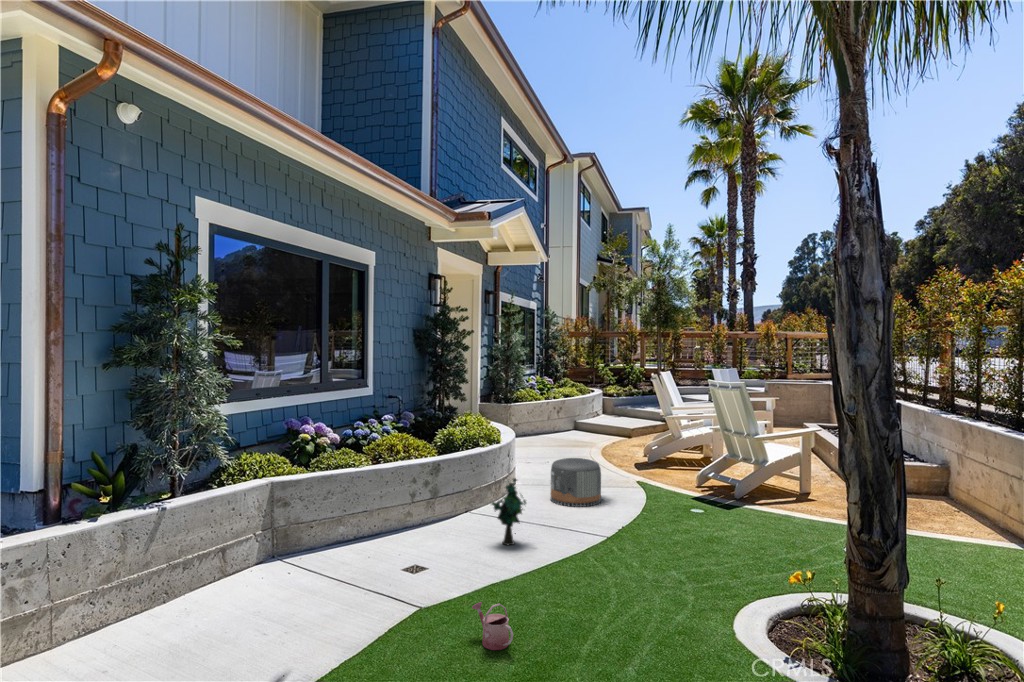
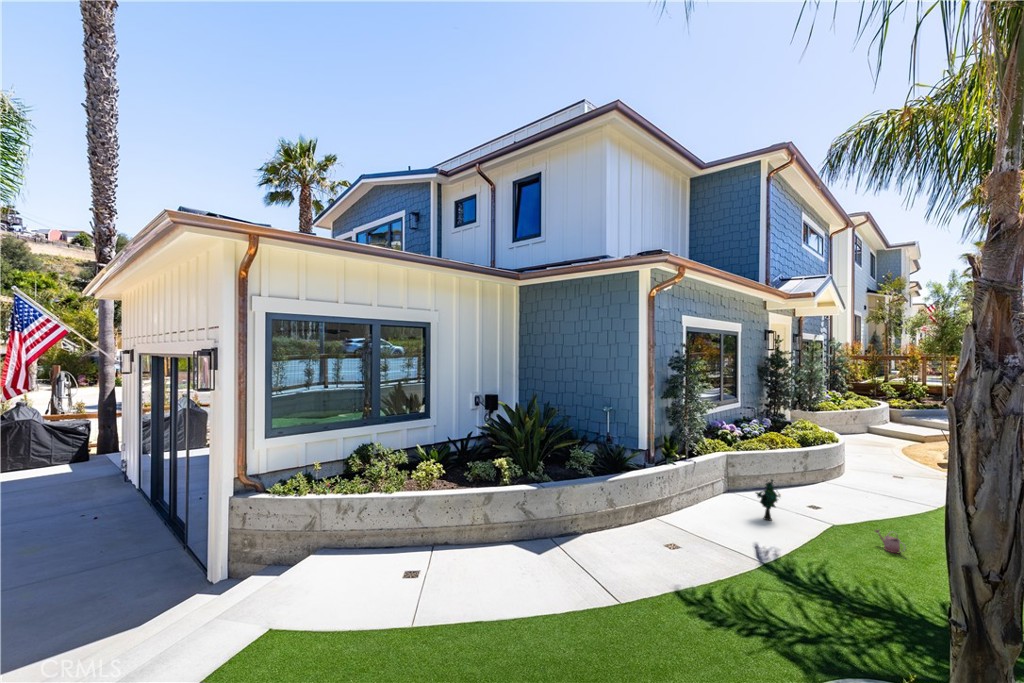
pouf: present [550,458,601,507] -> none [879,458,922,491]
decorative plant: present [491,478,526,545] -> present [756,480,780,521]

